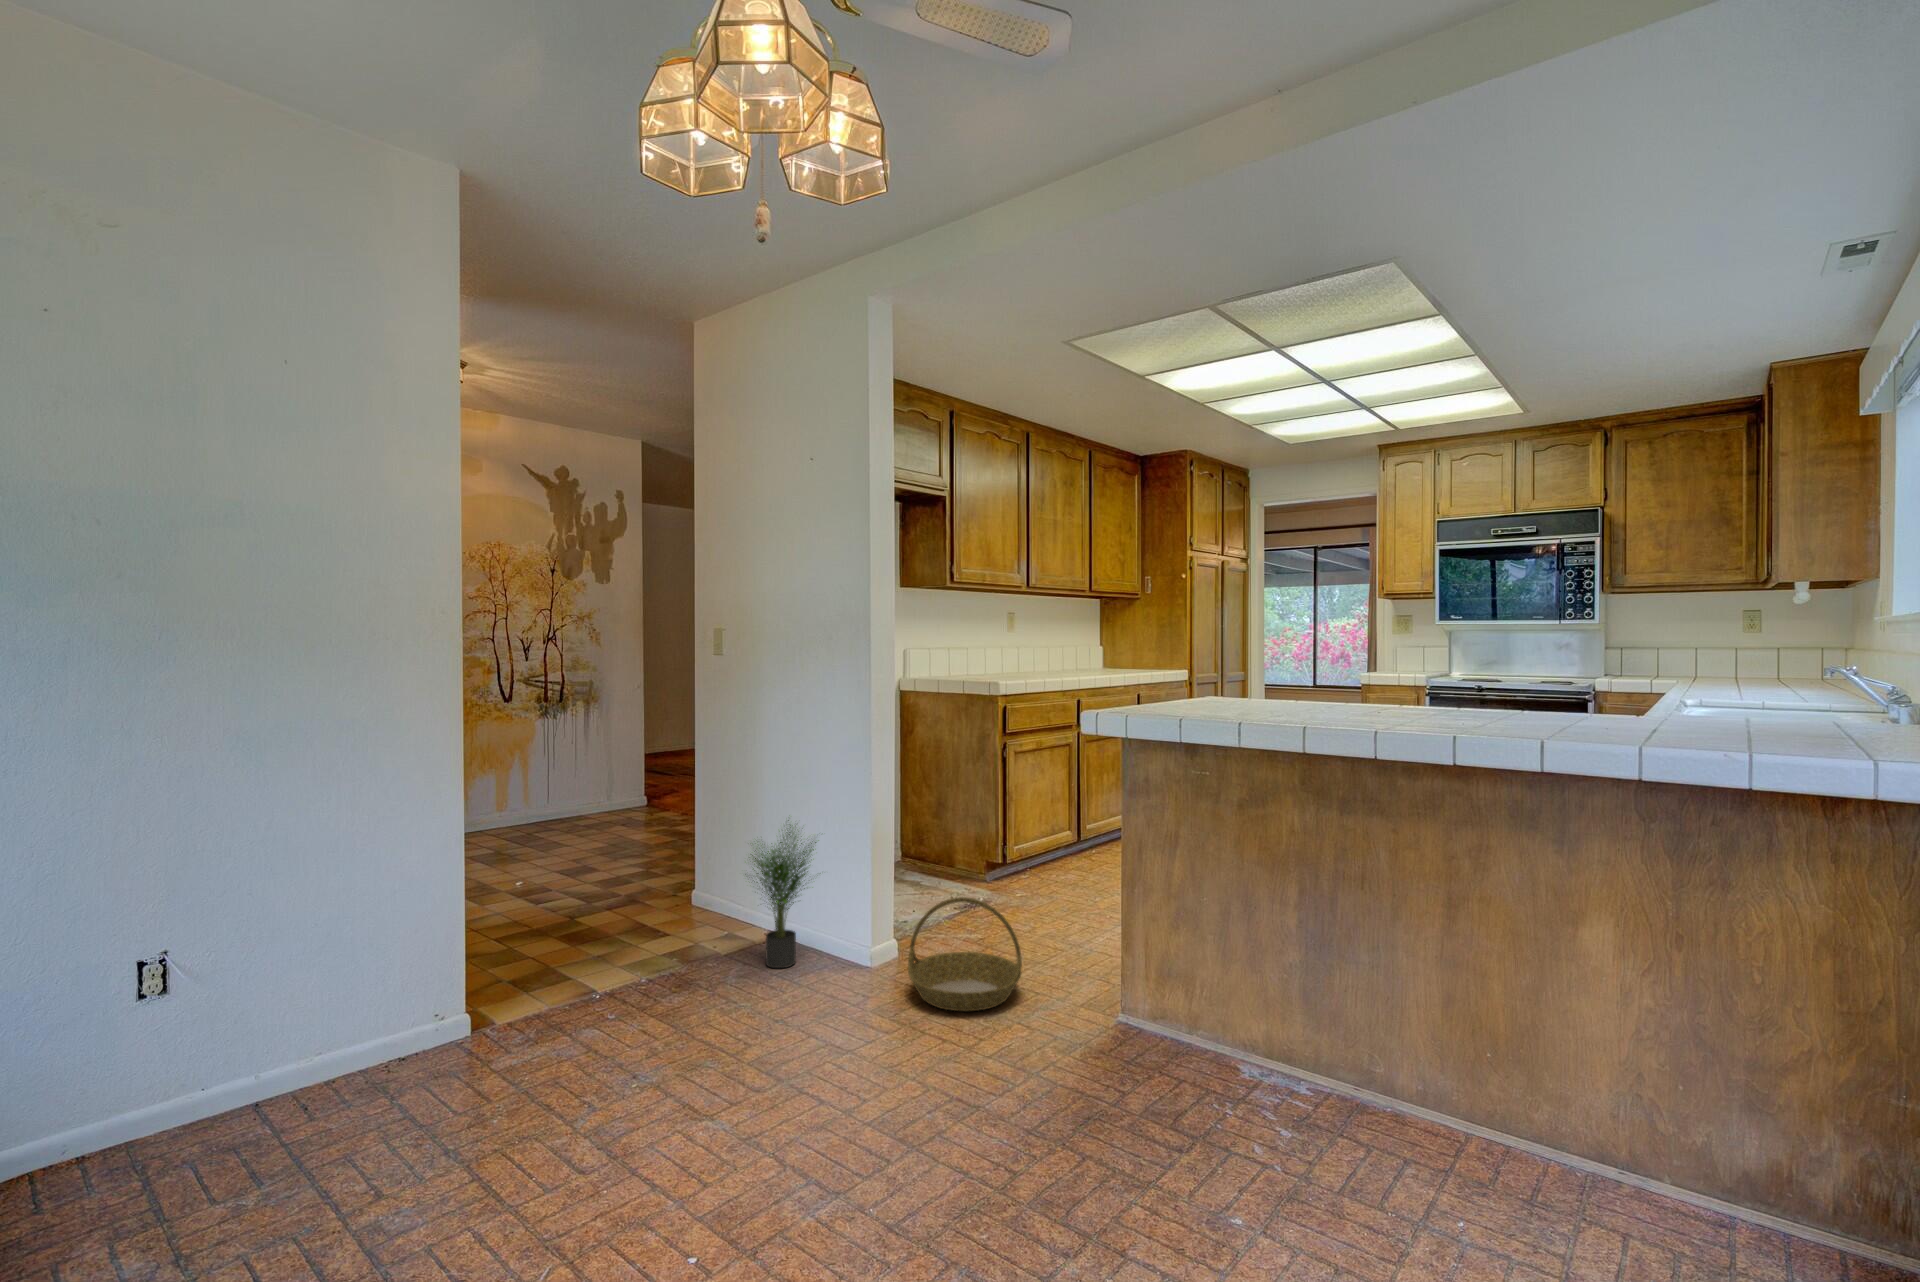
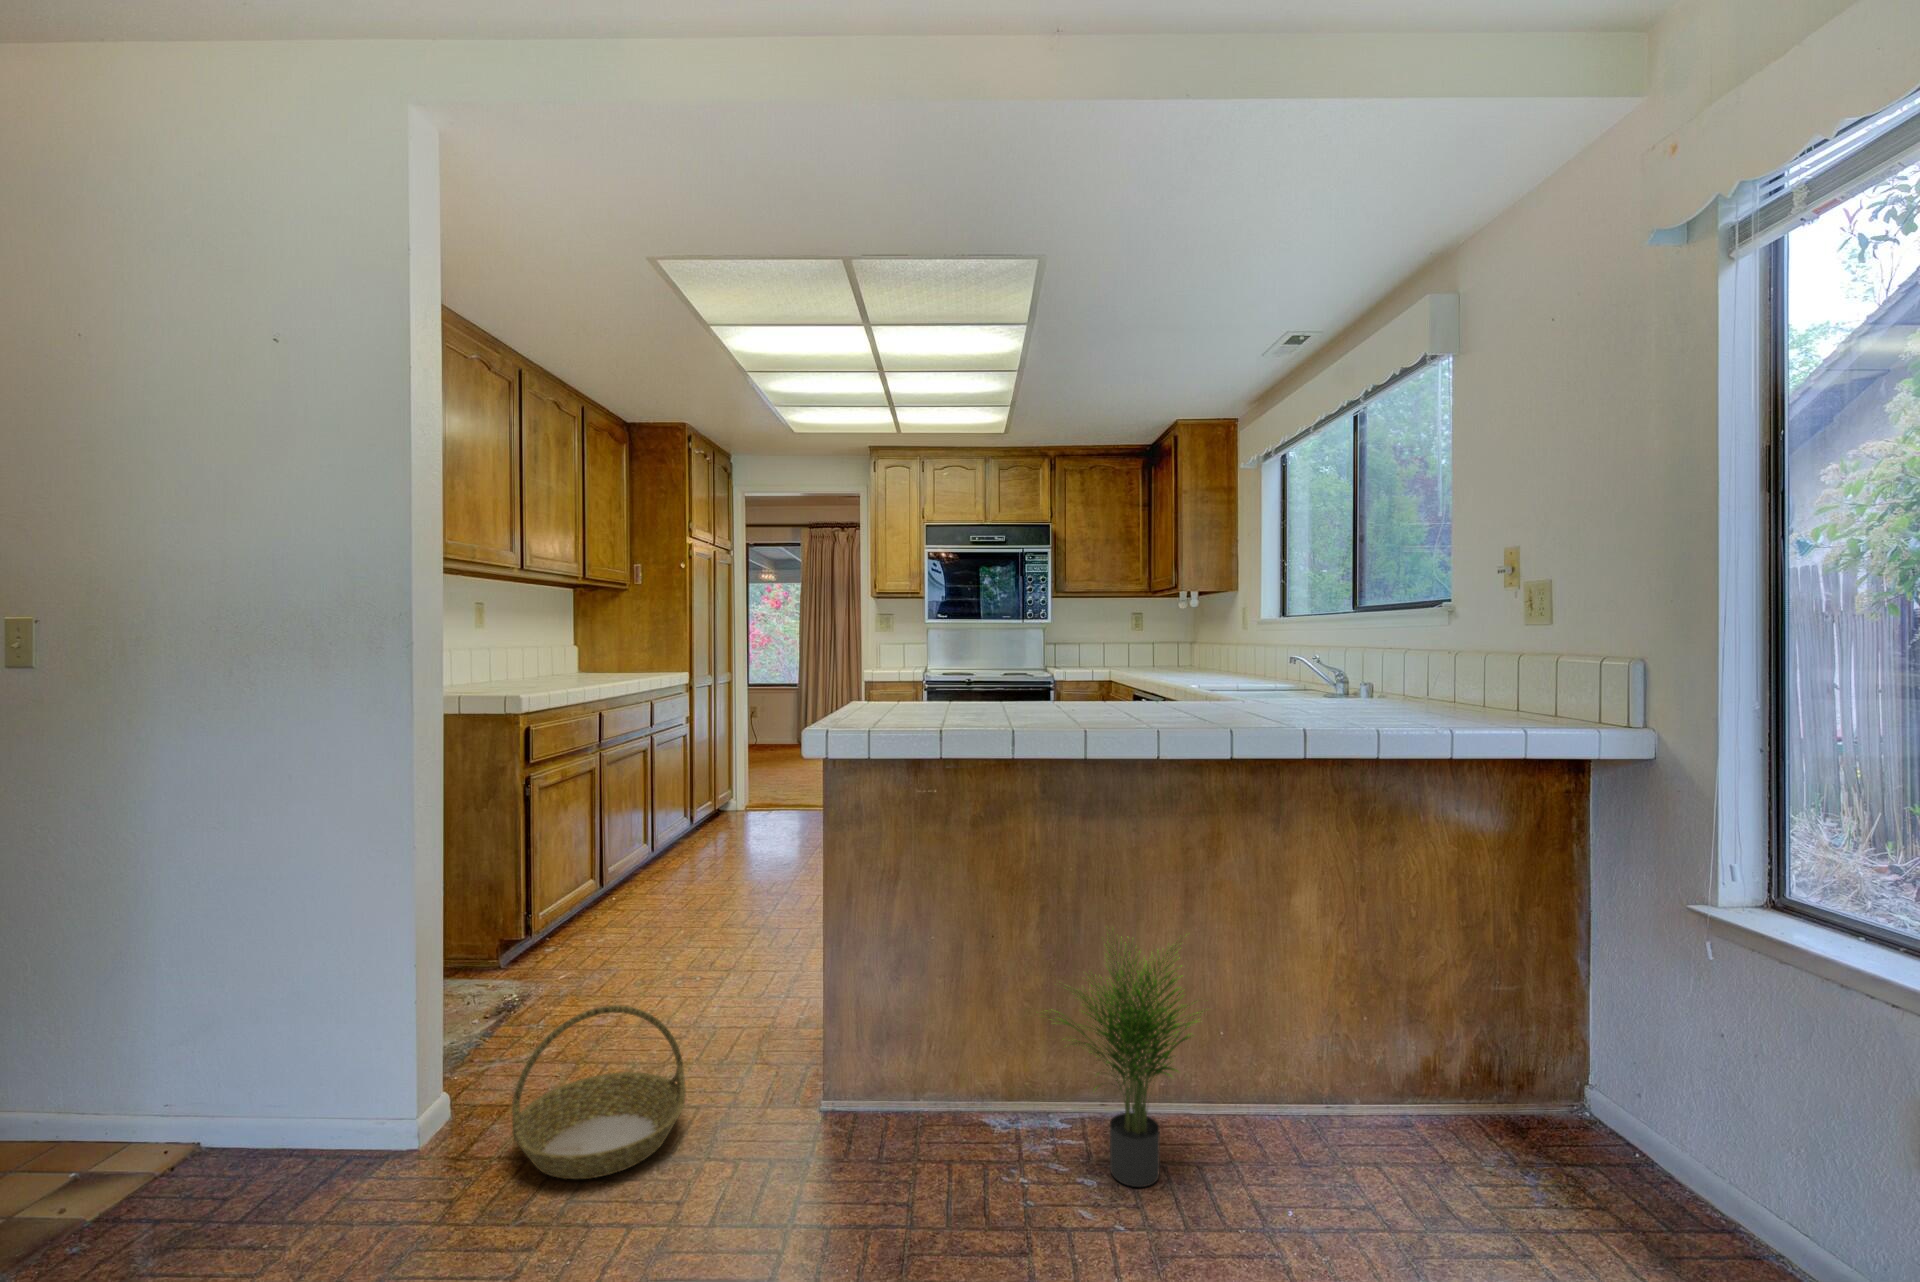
potted plant: present [745,820,819,968] -> present [1055,936,1203,1187]

